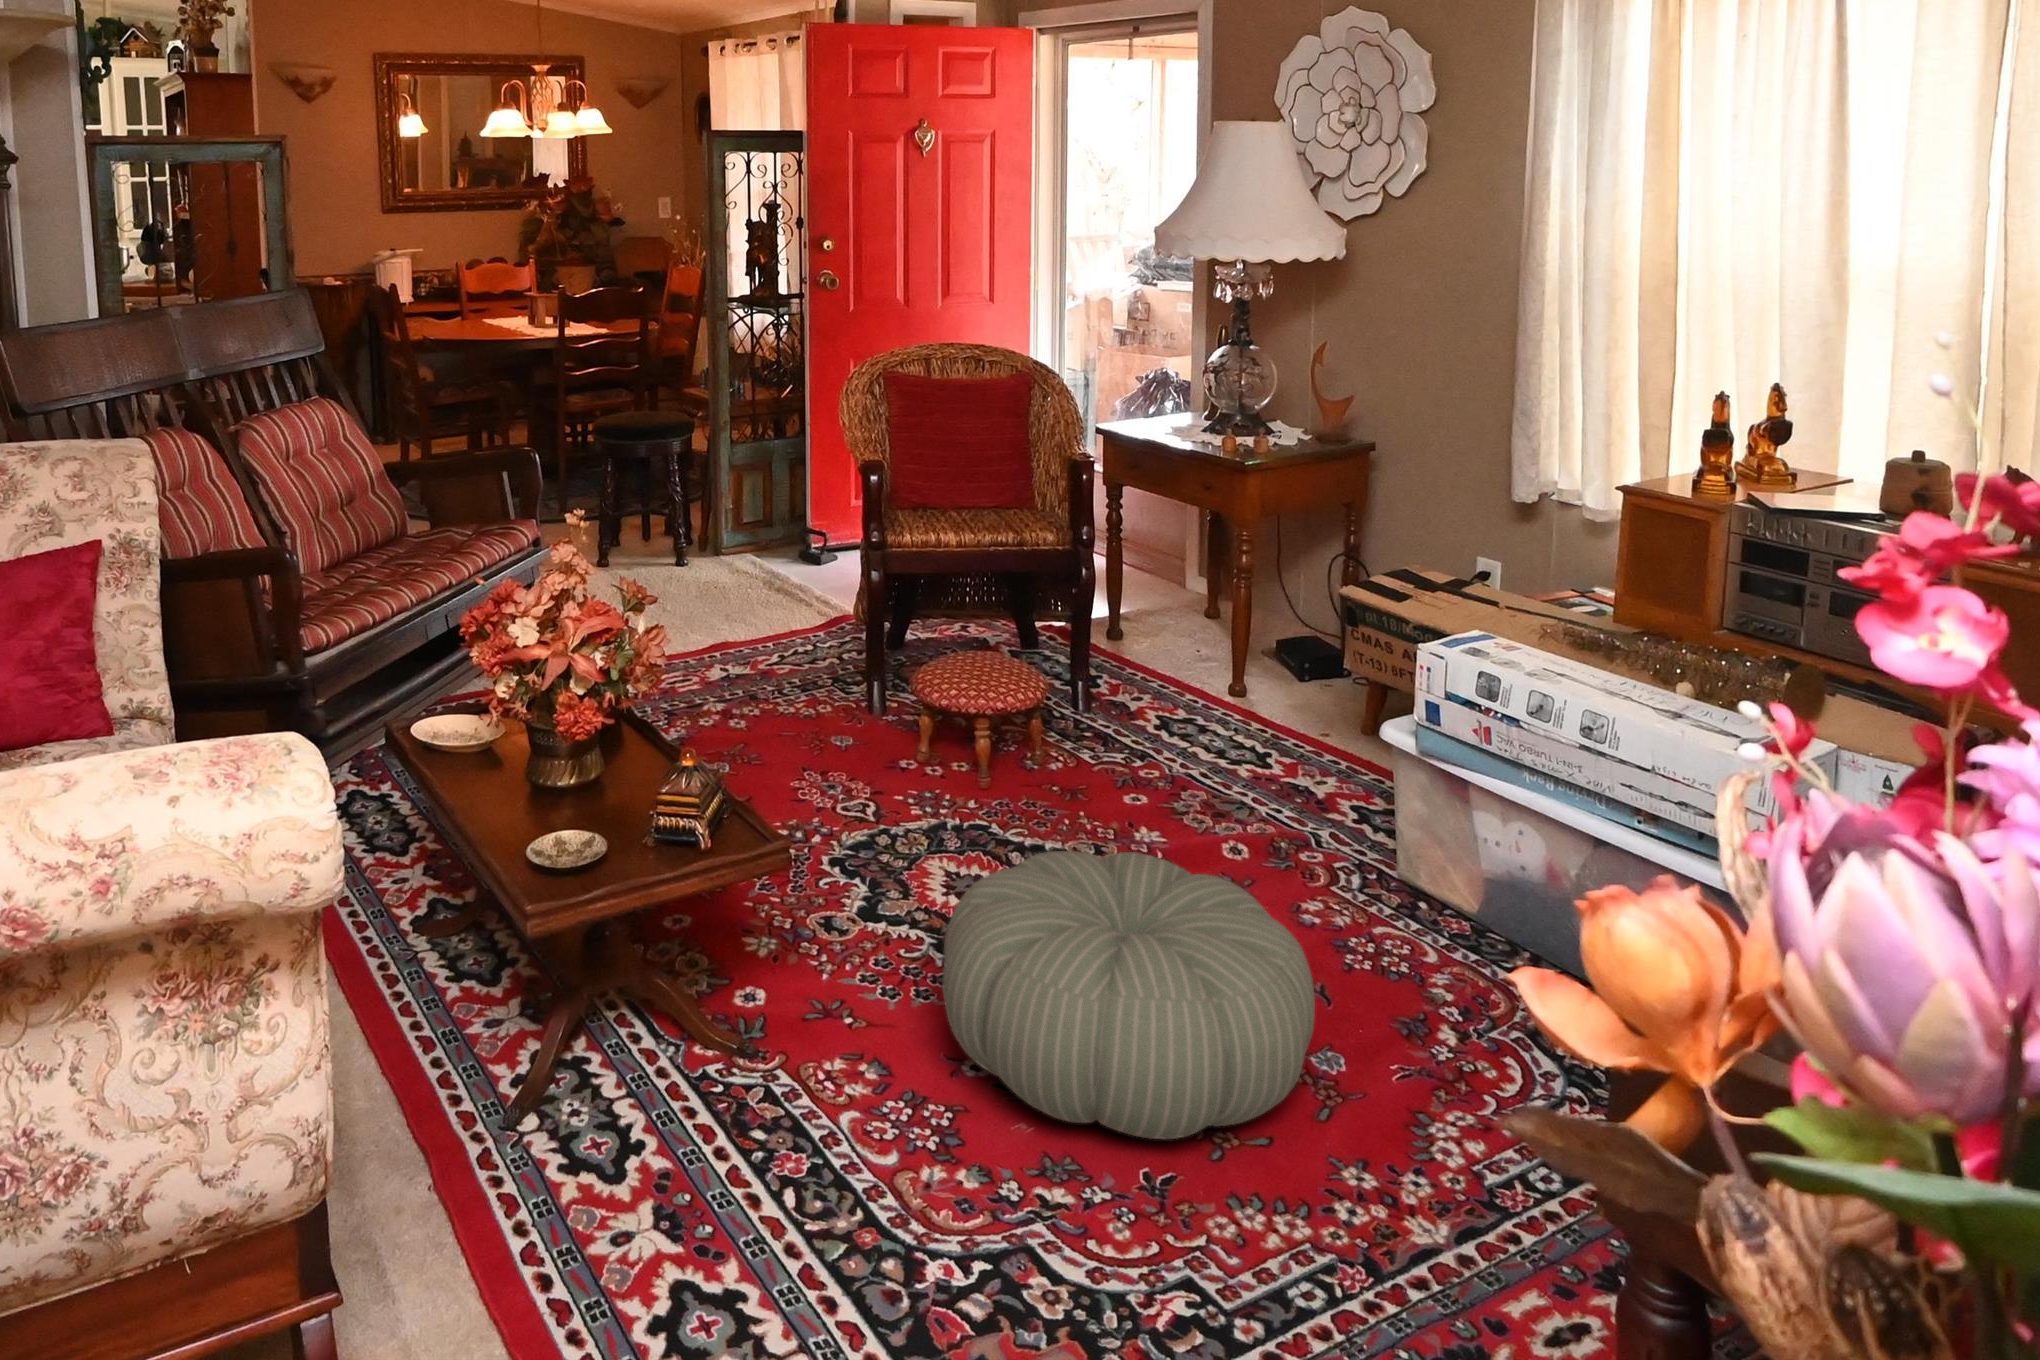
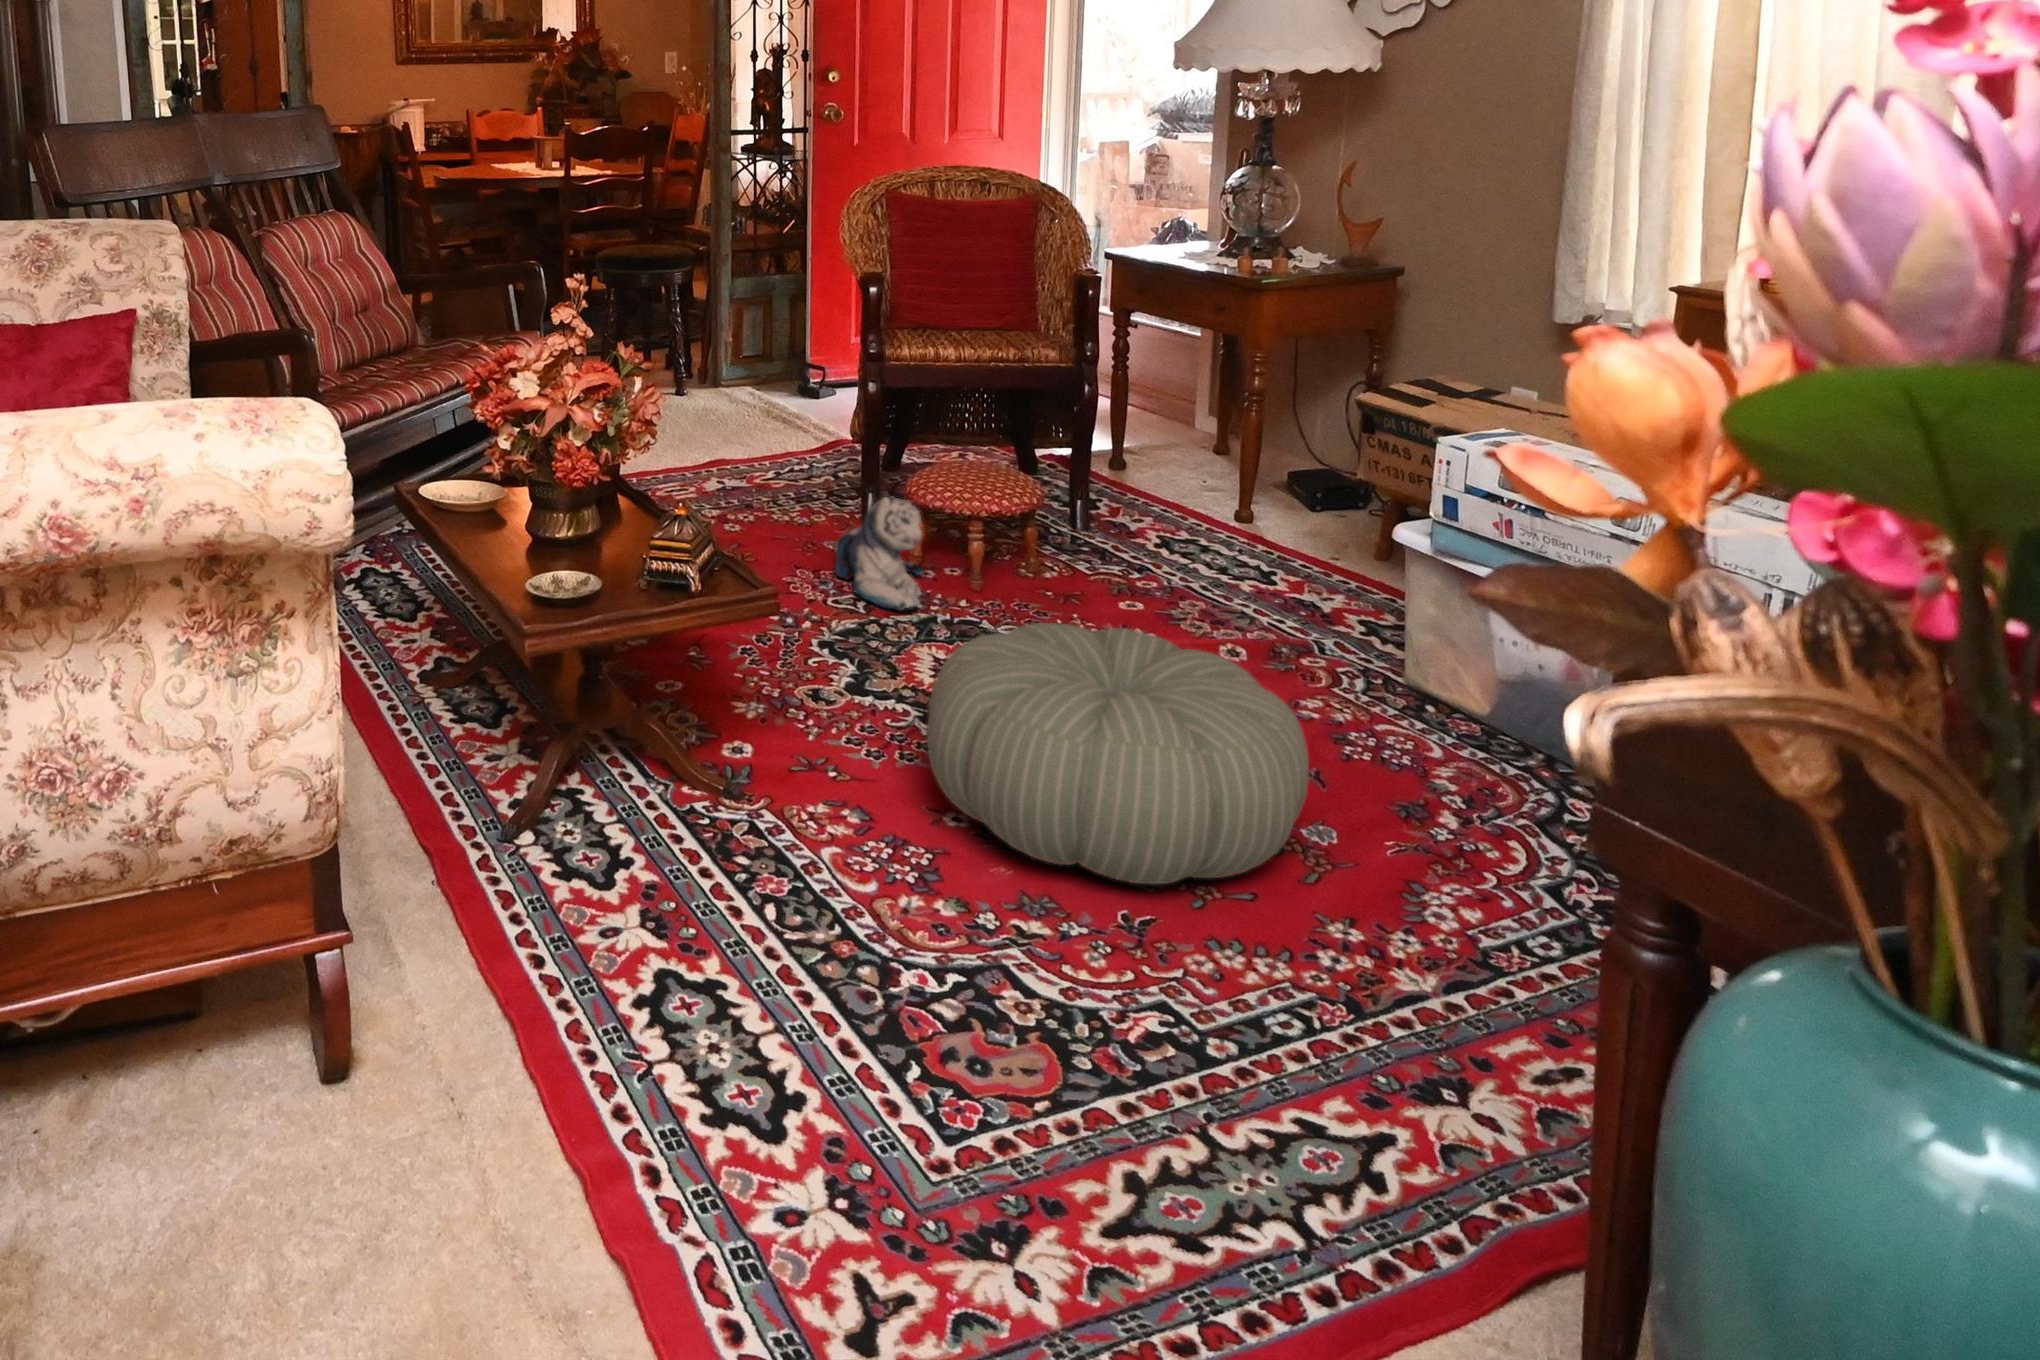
plush toy: none [842,699,935,819] -> present [834,497,925,611]

